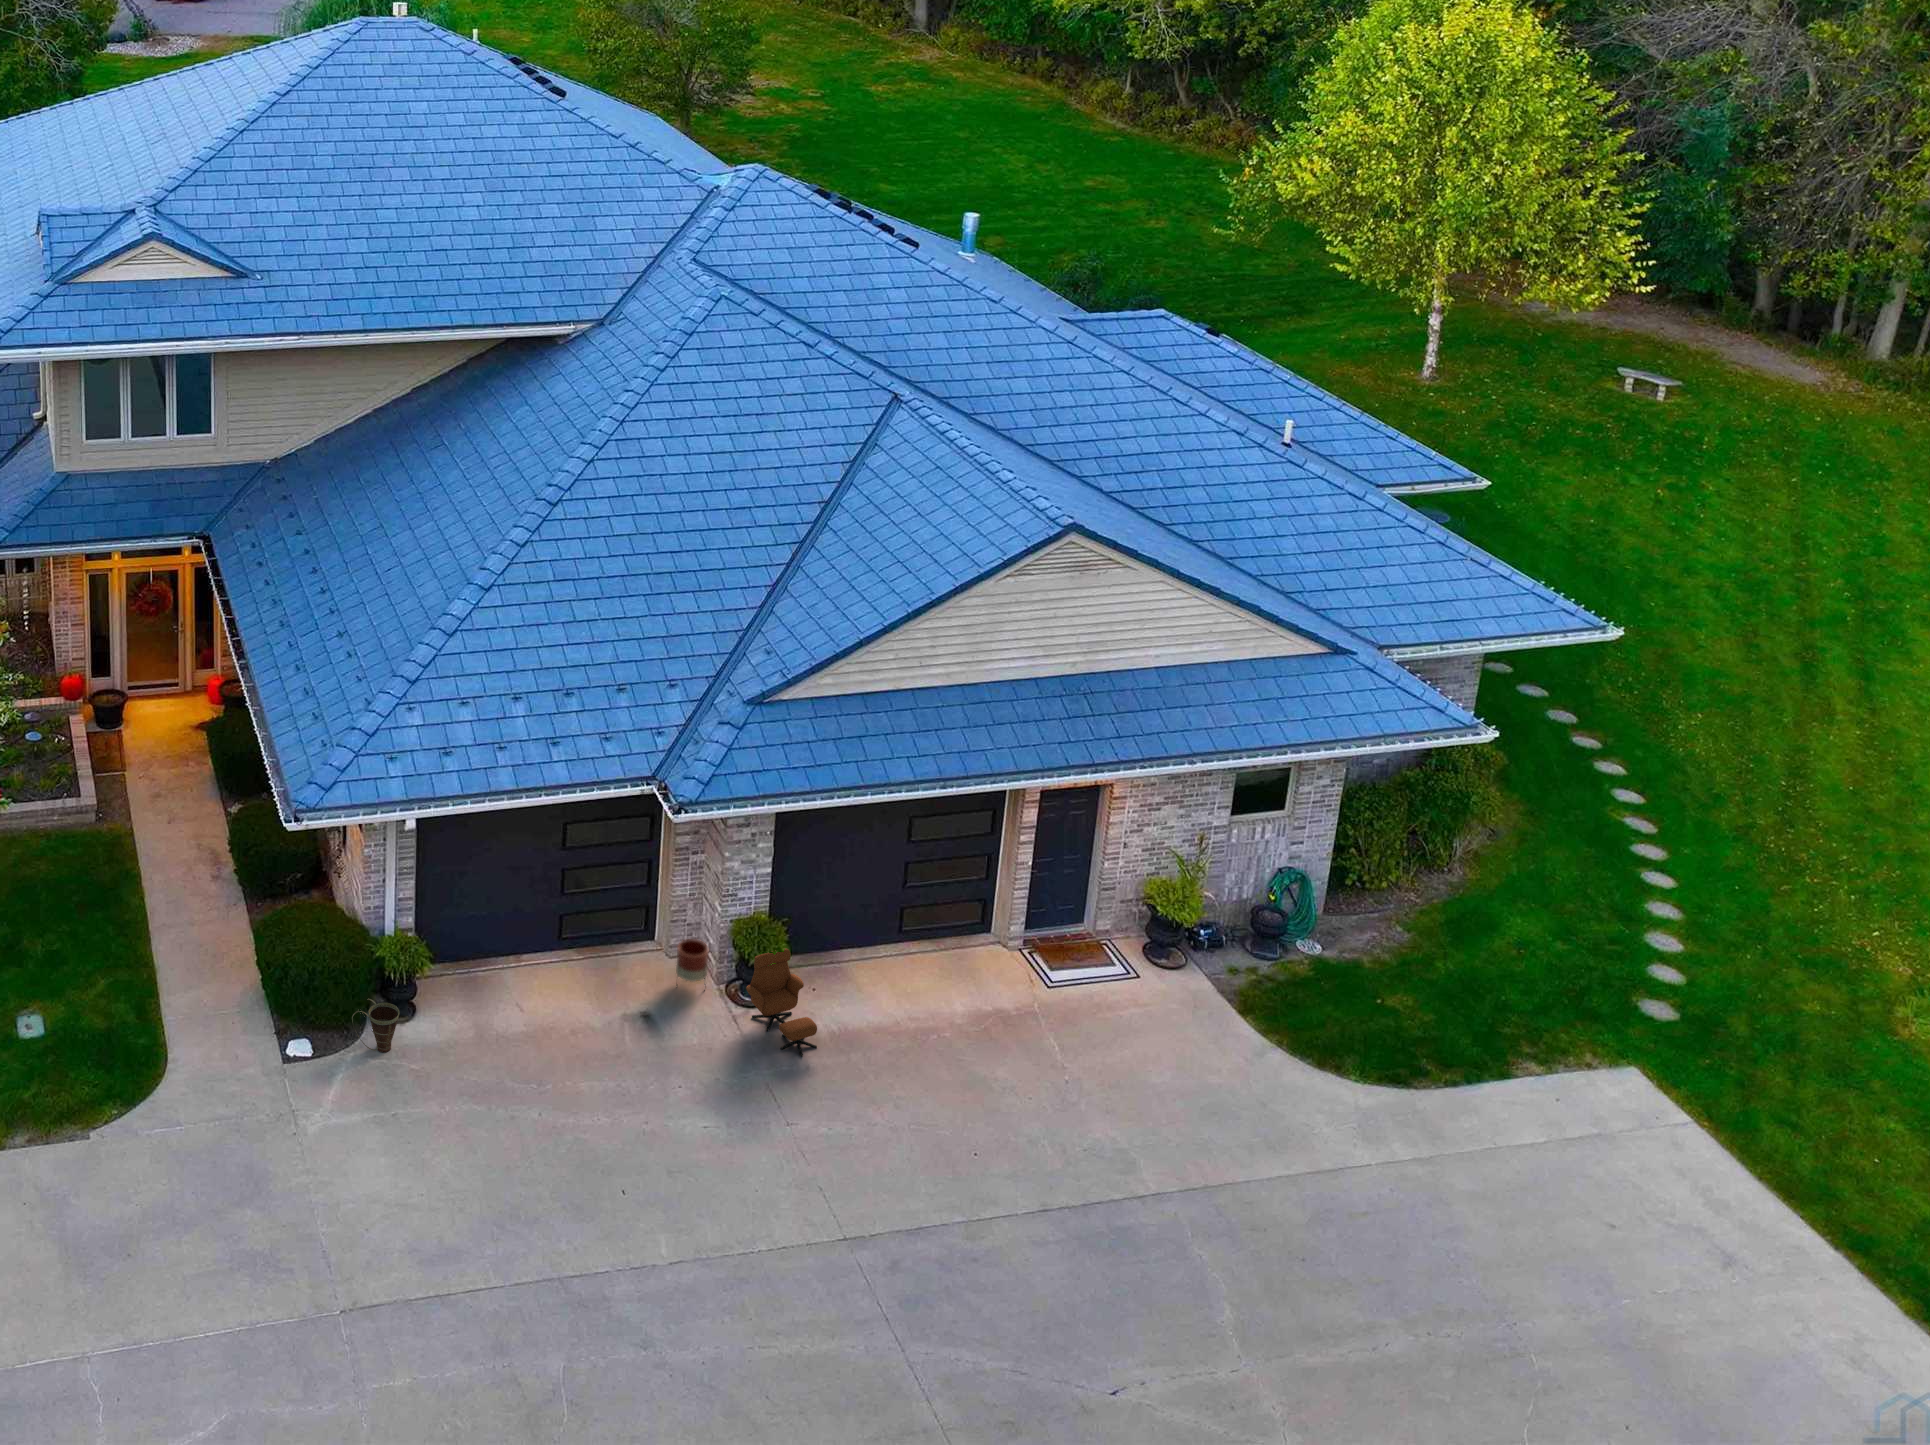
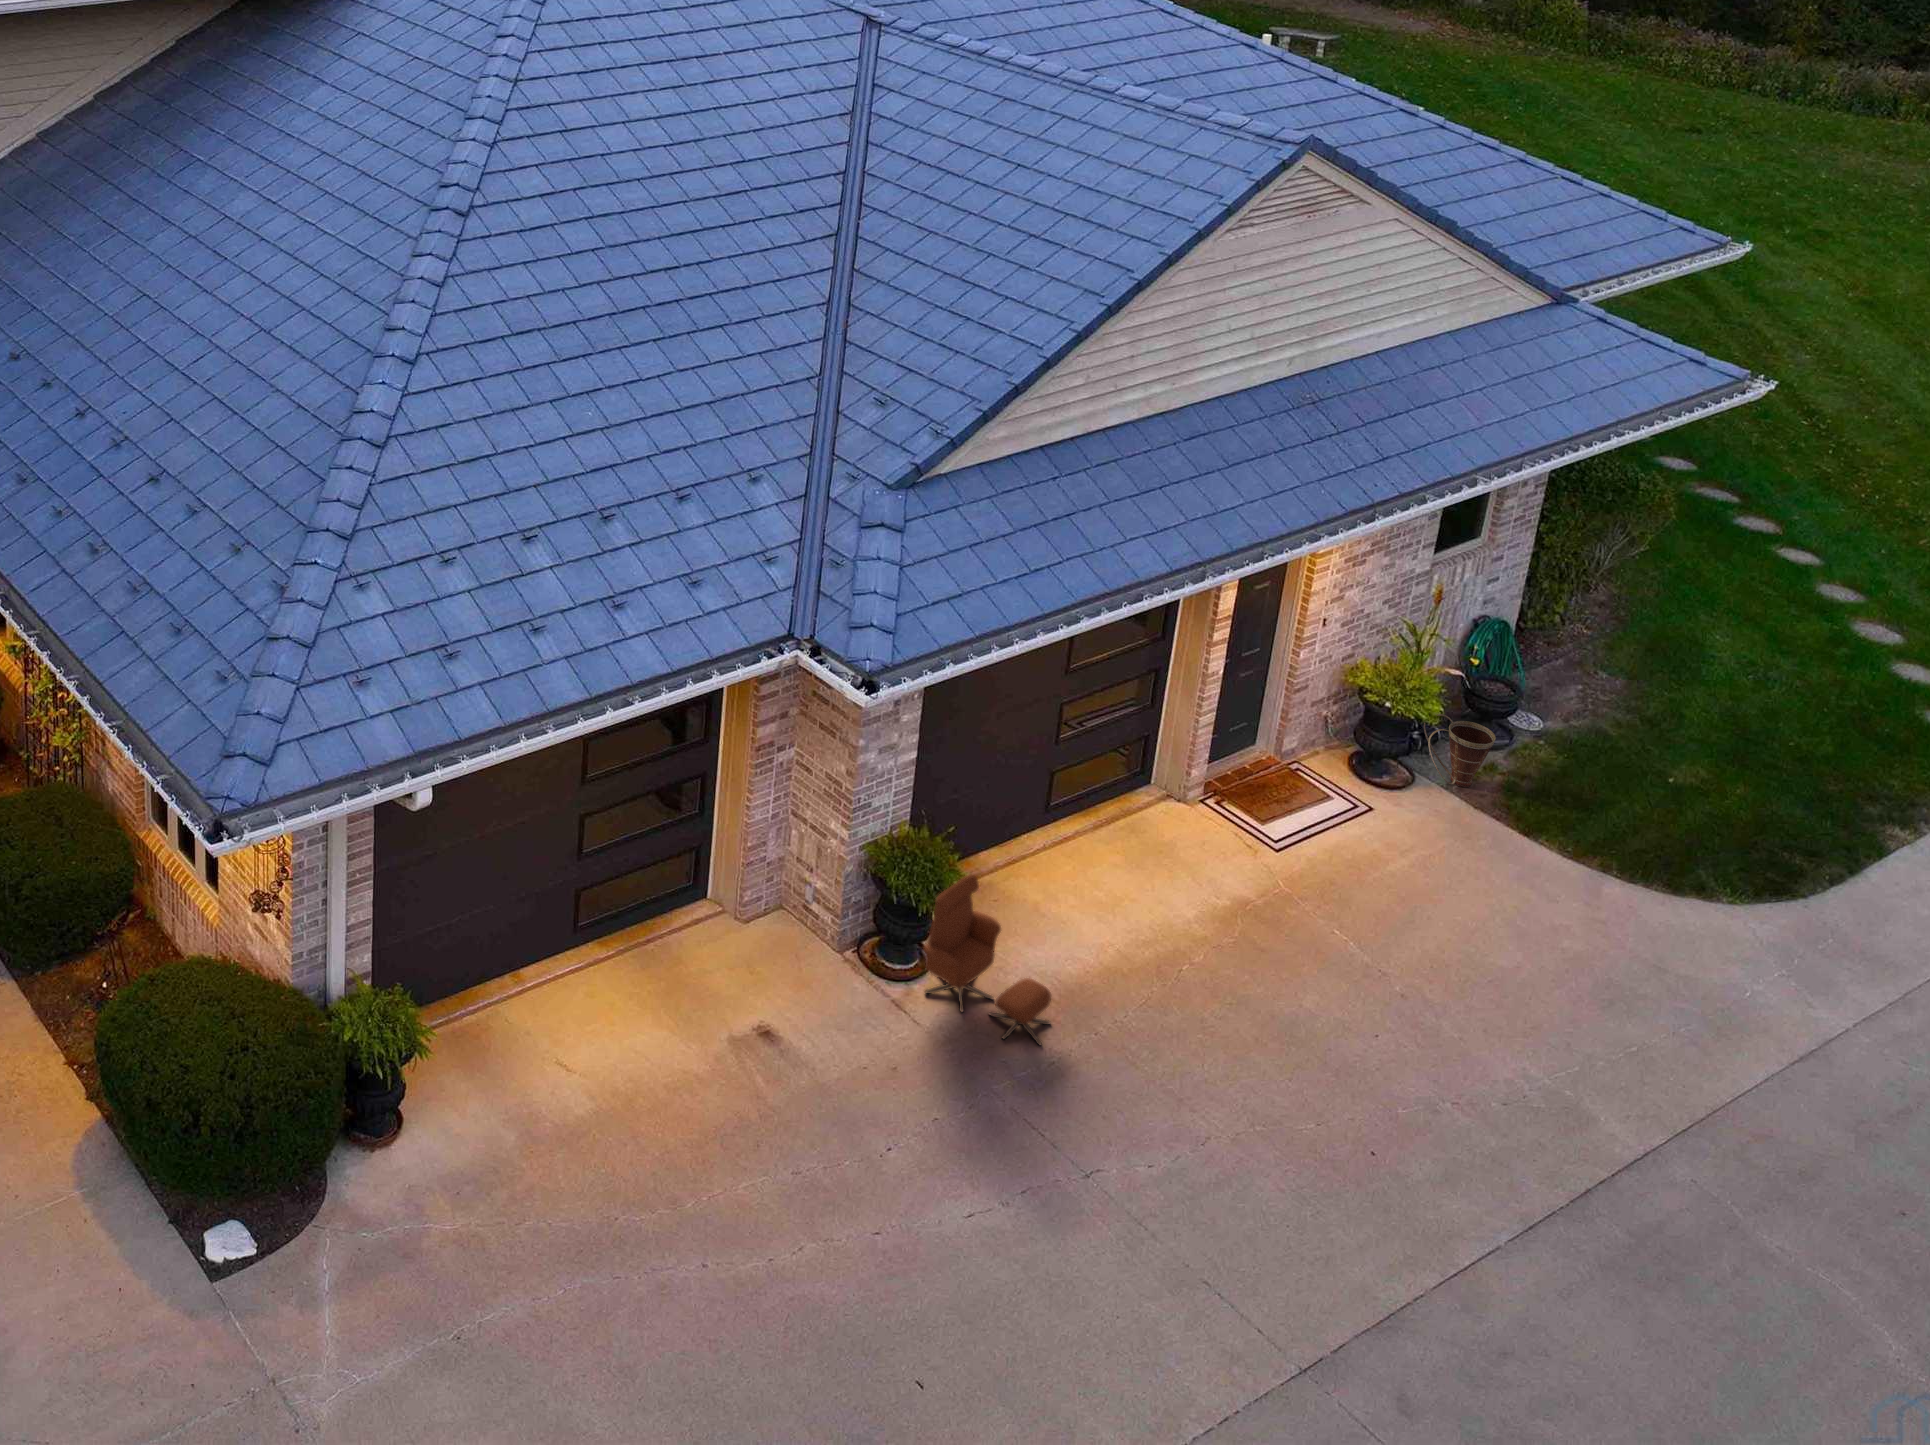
planter: present [676,939,708,986] -> none [778,884,833,968]
basket: present [352,999,399,1052] -> present [1424,714,1496,787]

